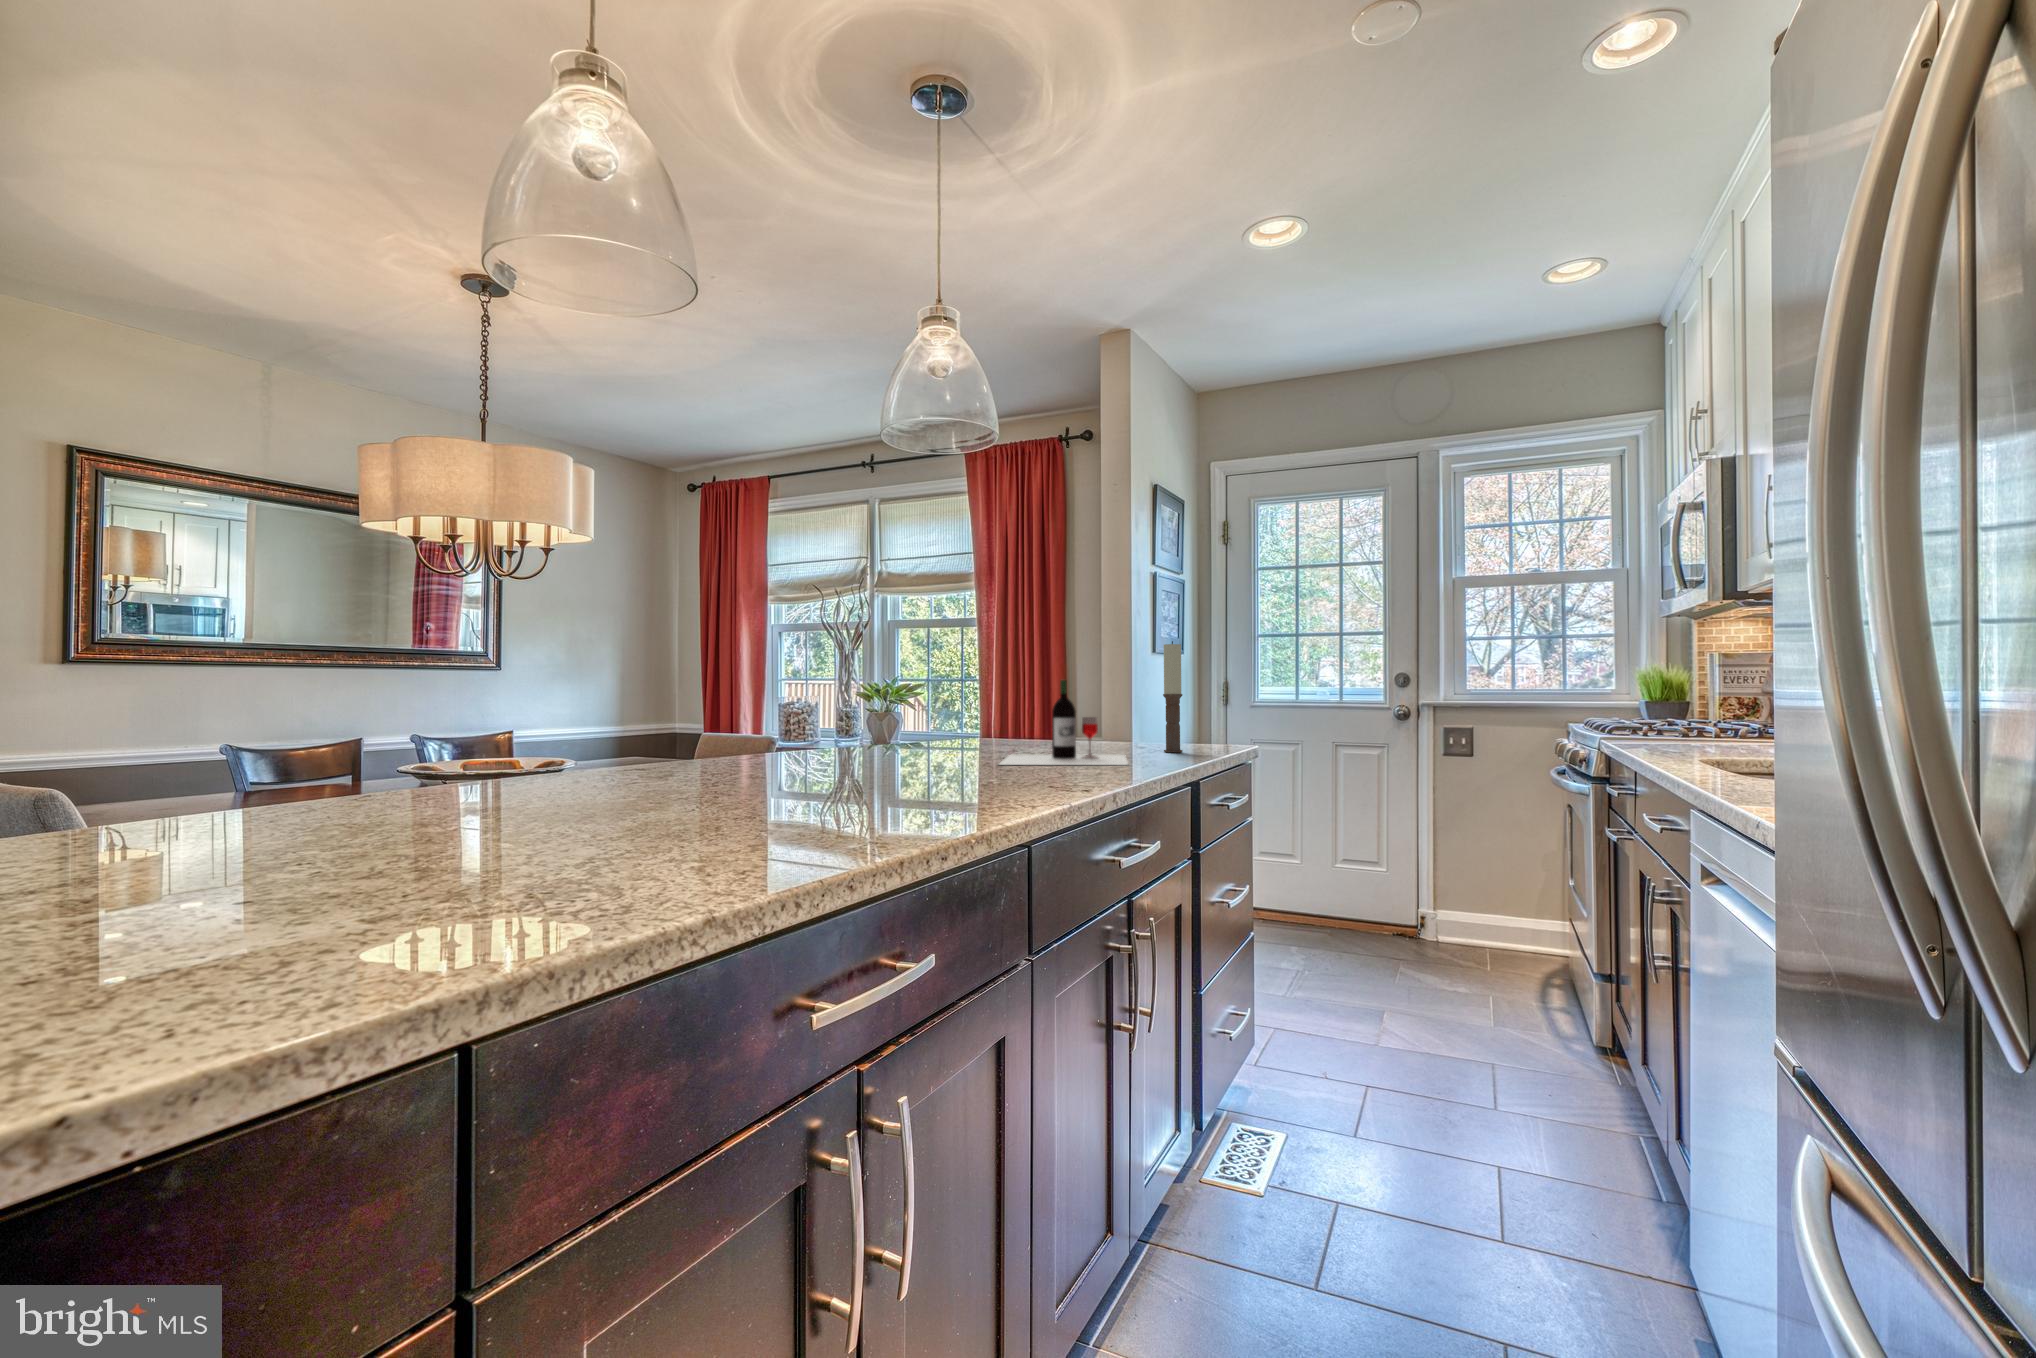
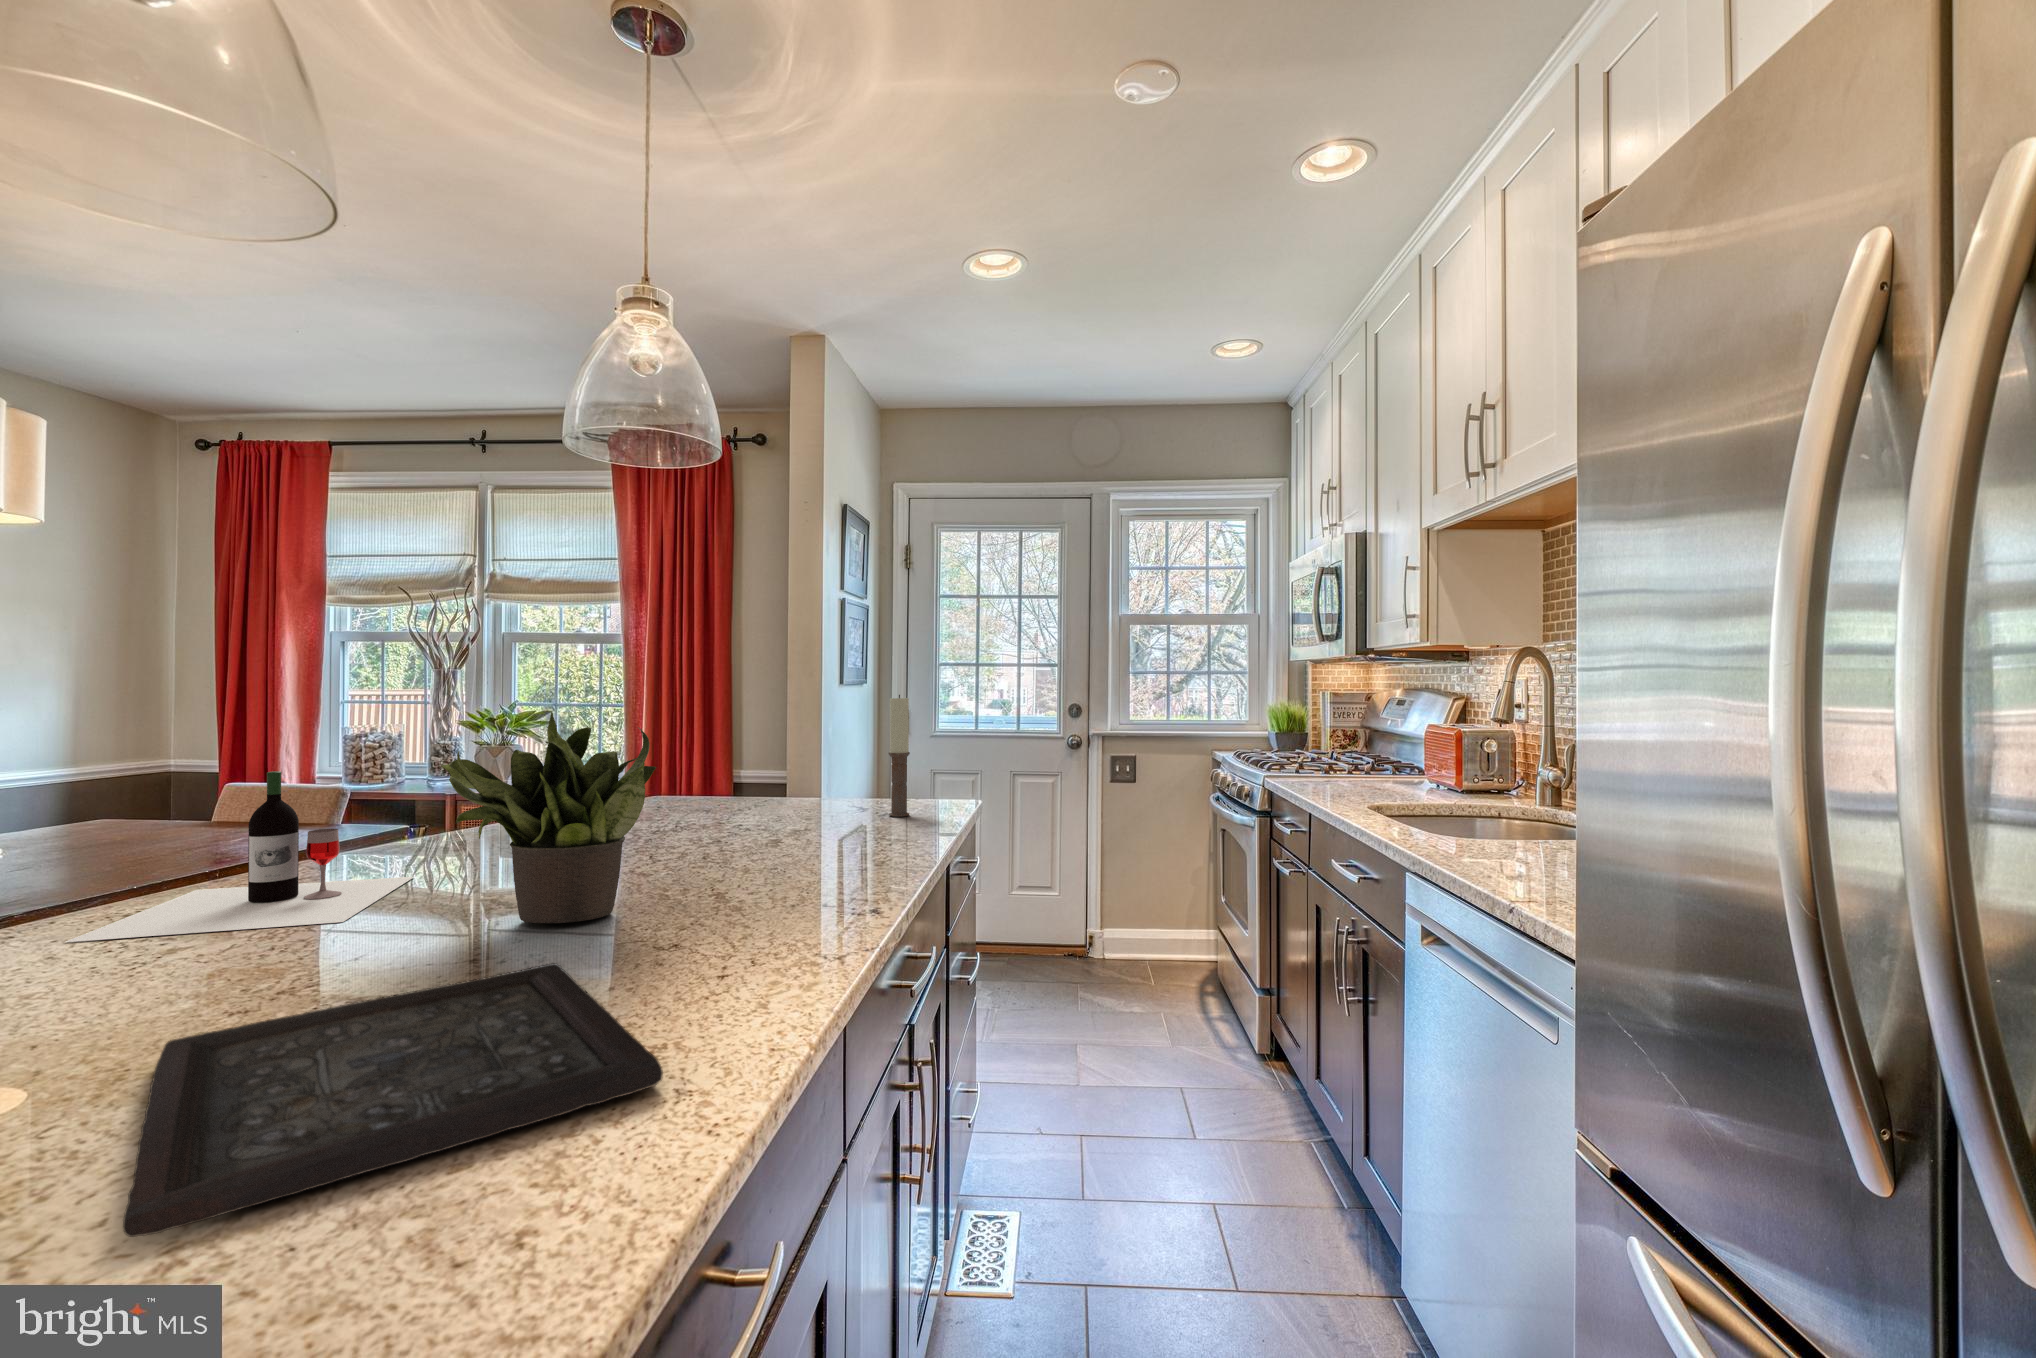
potted plant: none [793,626,932,782] -> present [438,712,656,923]
wine bottle: present [999,680,1128,765] -> present [65,771,413,942]
tray: none [584,789,876,853] -> present [123,963,663,1237]

